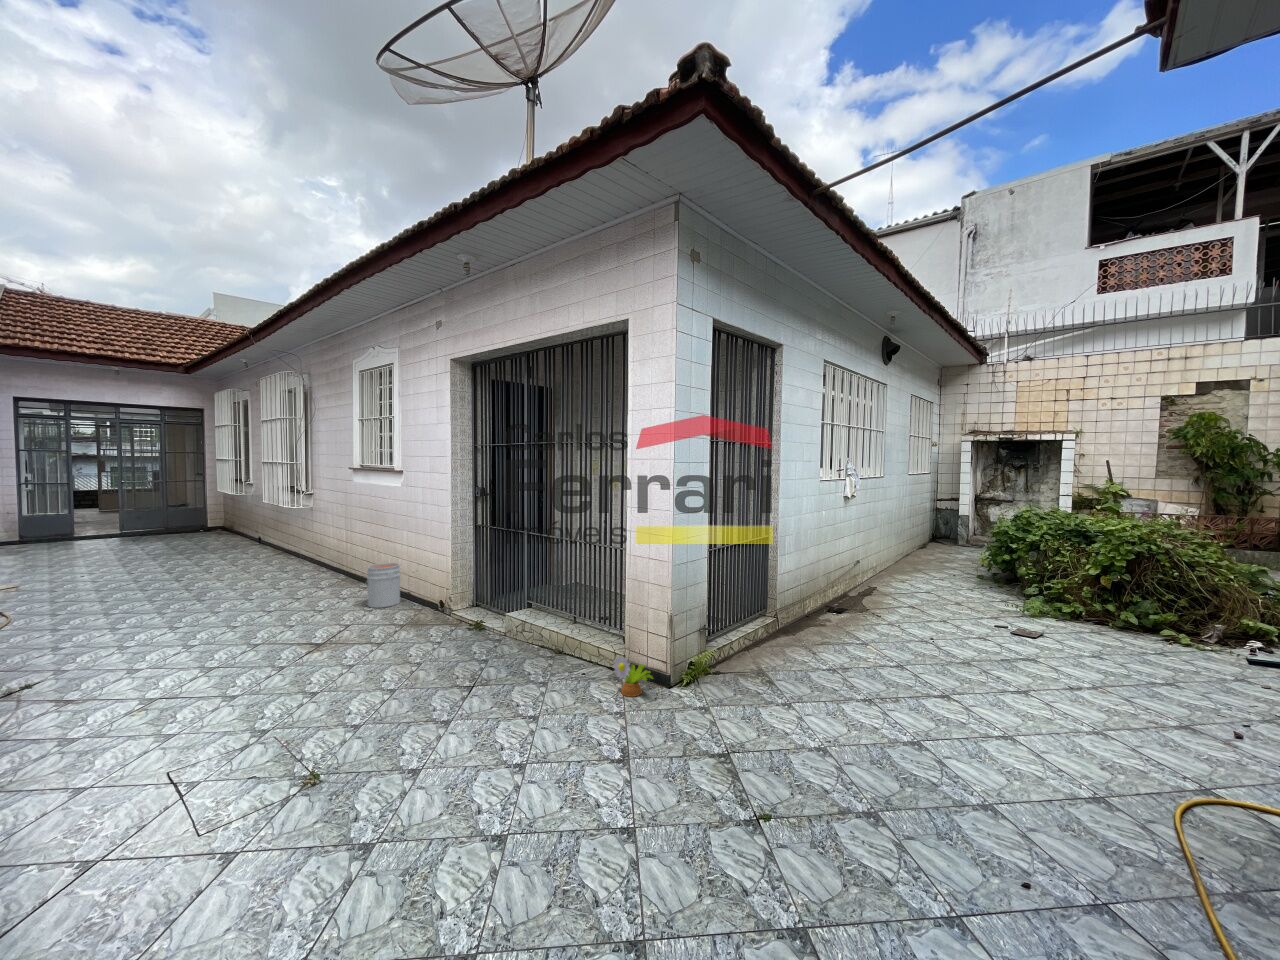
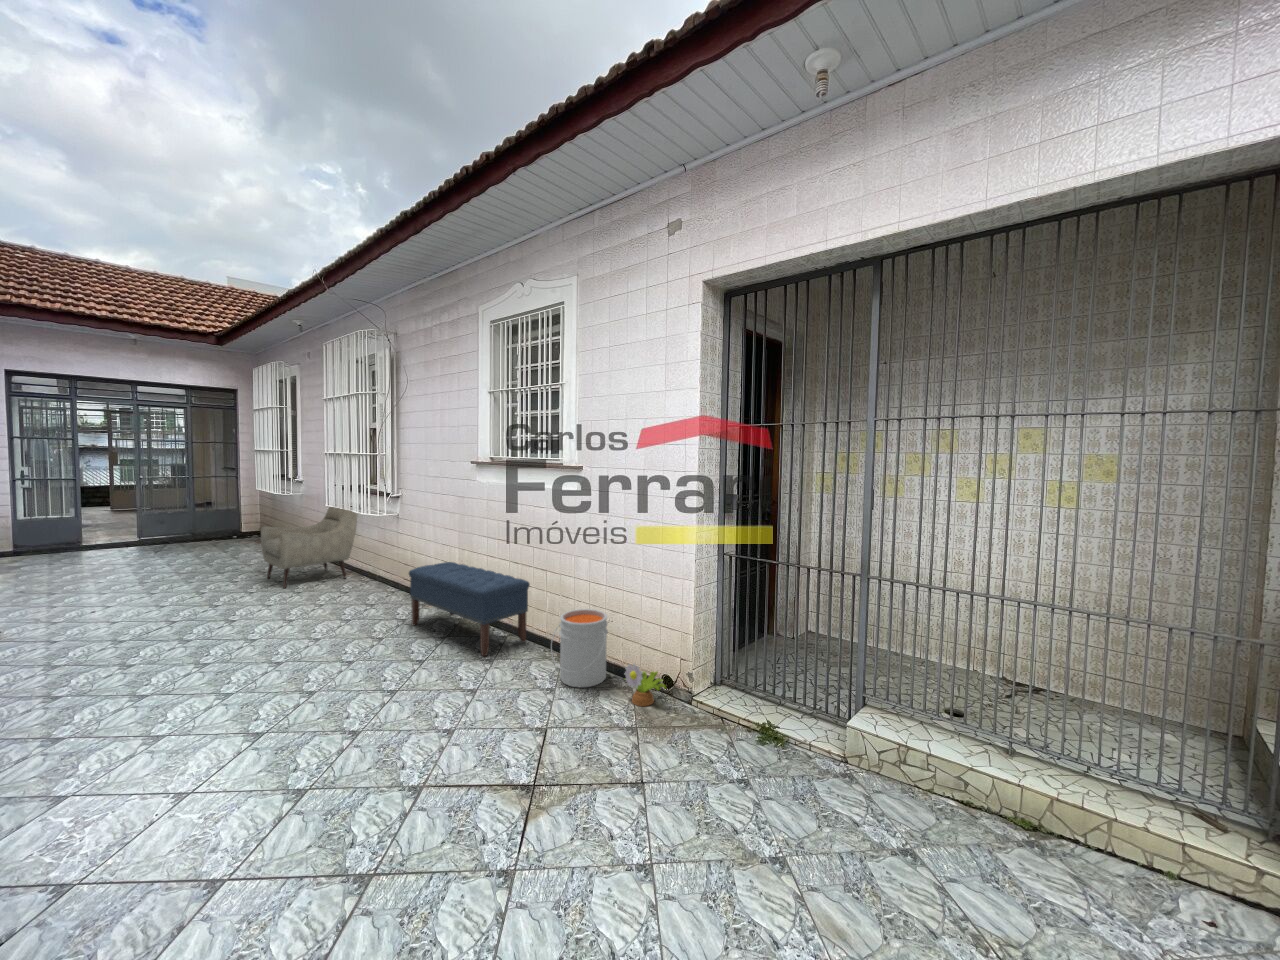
chair: none [261,515,357,600] -> present [261,507,357,588]
bucket: present [367,563,400,608] -> present [551,609,608,687]
bench: none [406,568,523,657] -> present [409,562,530,656]

